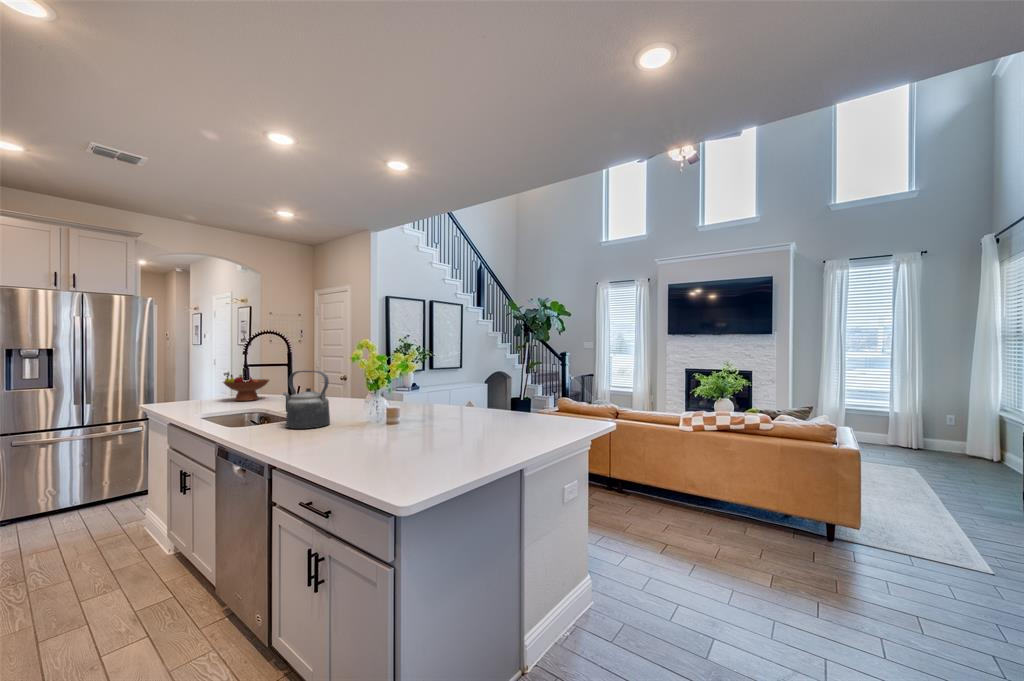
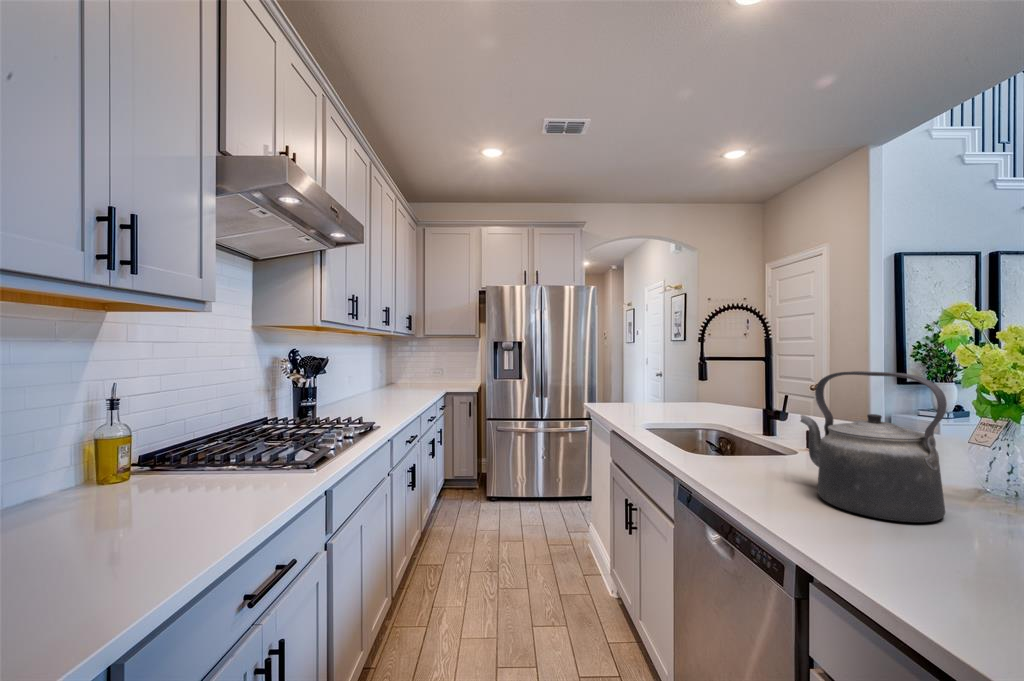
fruit bowl: present [223,375,269,401] -> none [666,373,729,412]

